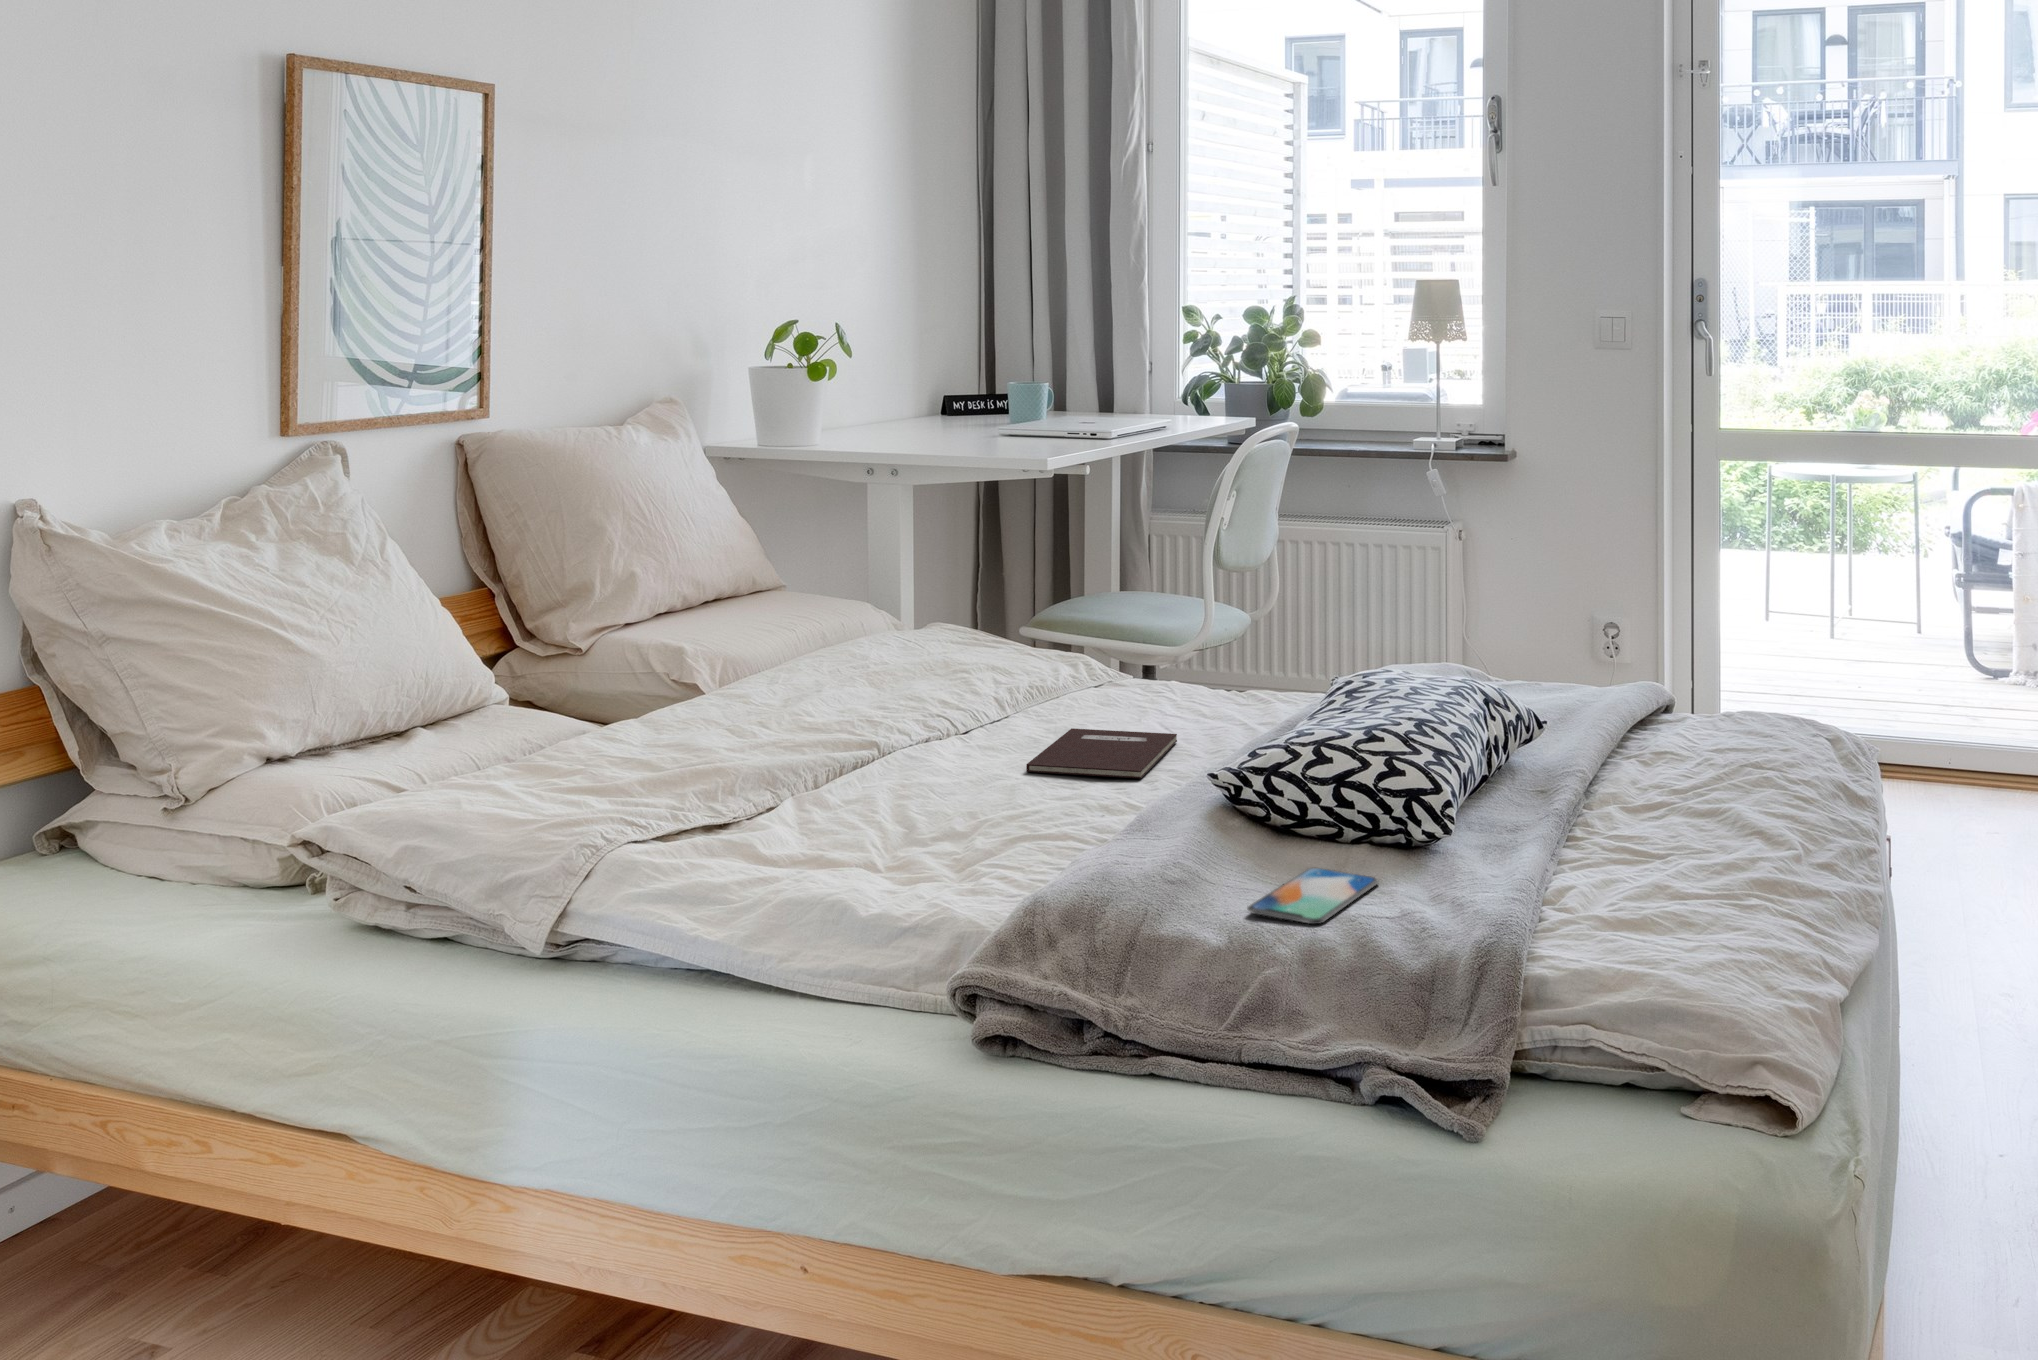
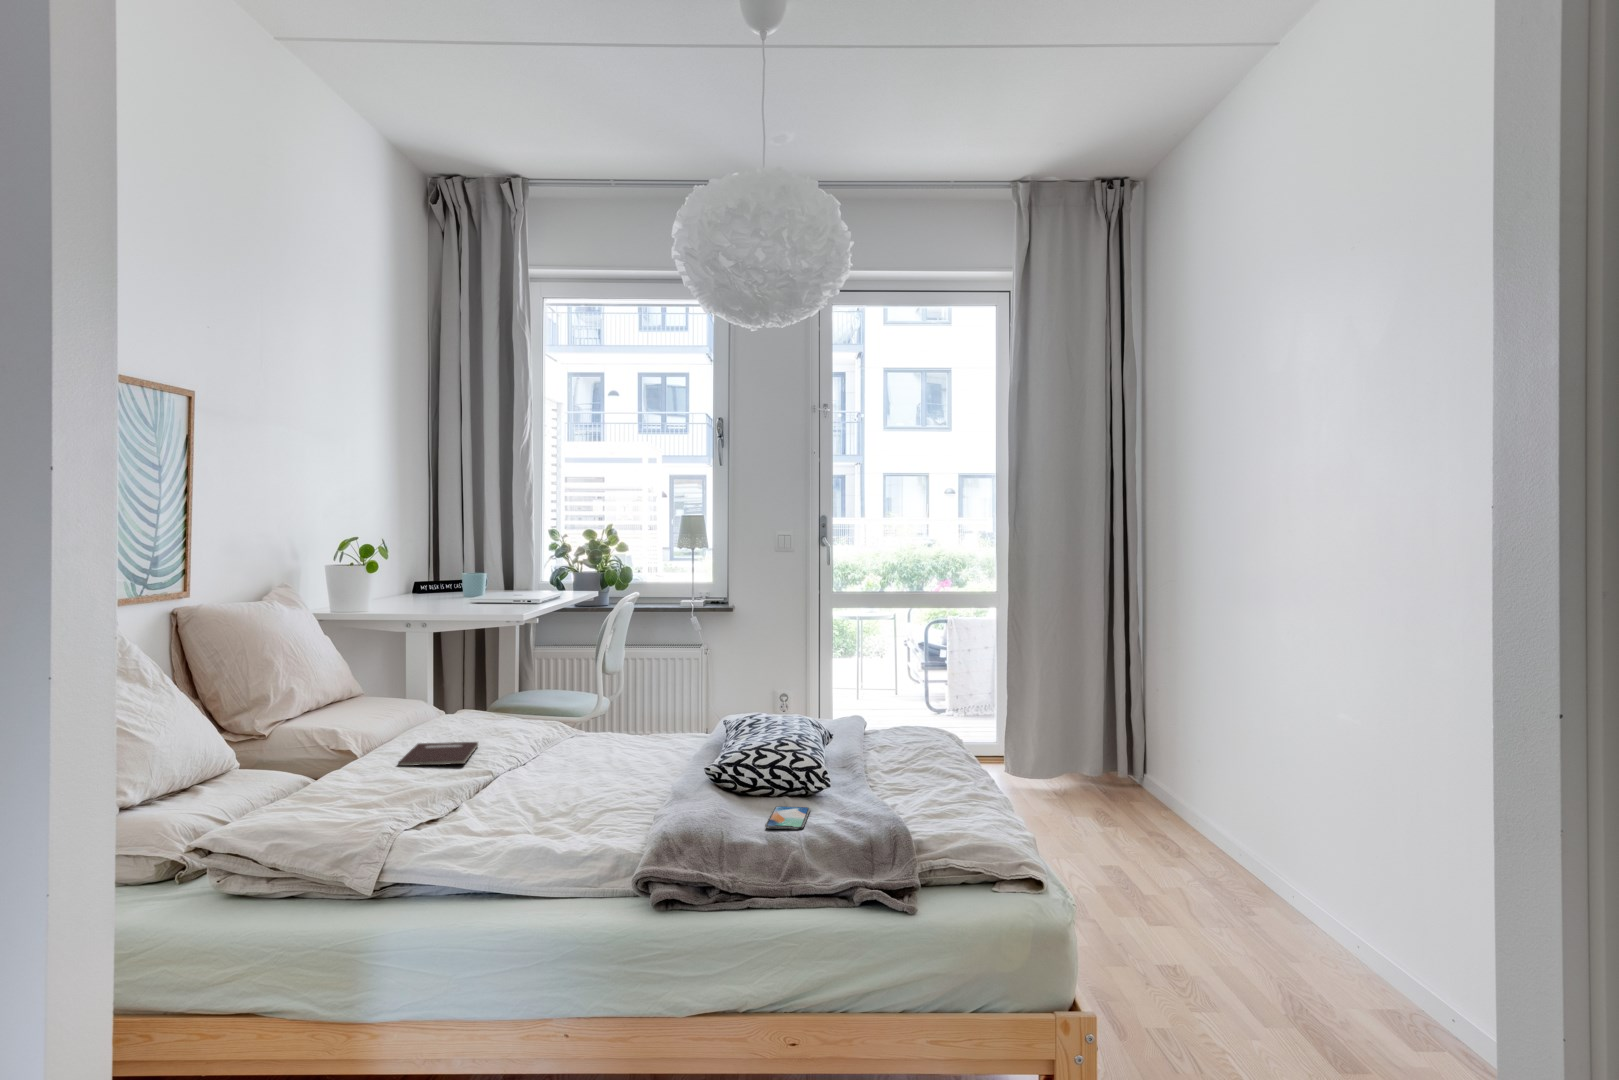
notebook: present [1026,729,1177,778] -> present [398,742,478,766]

